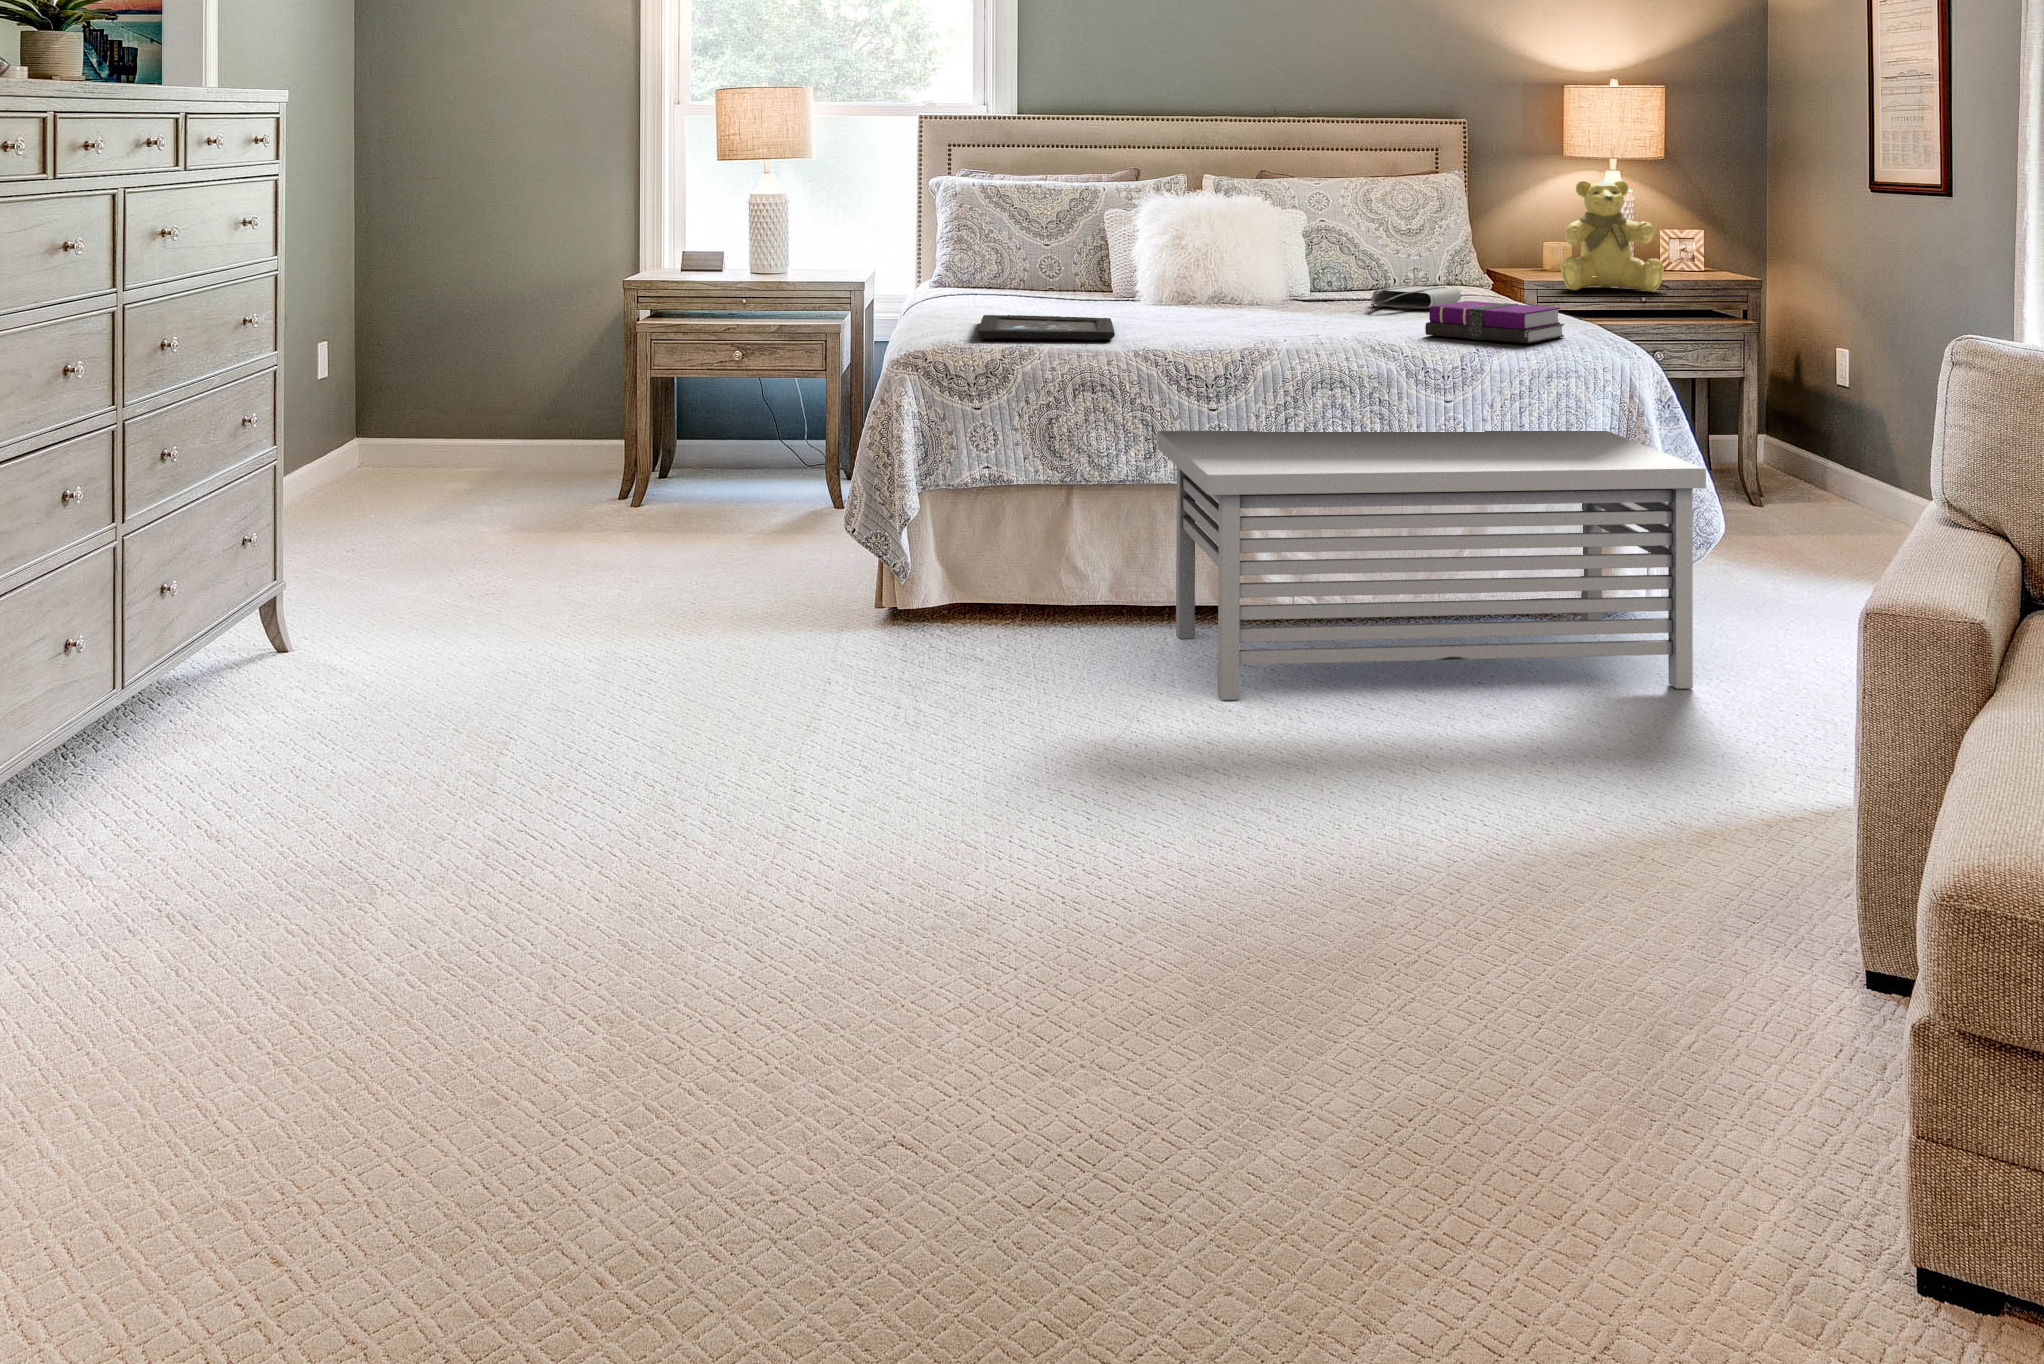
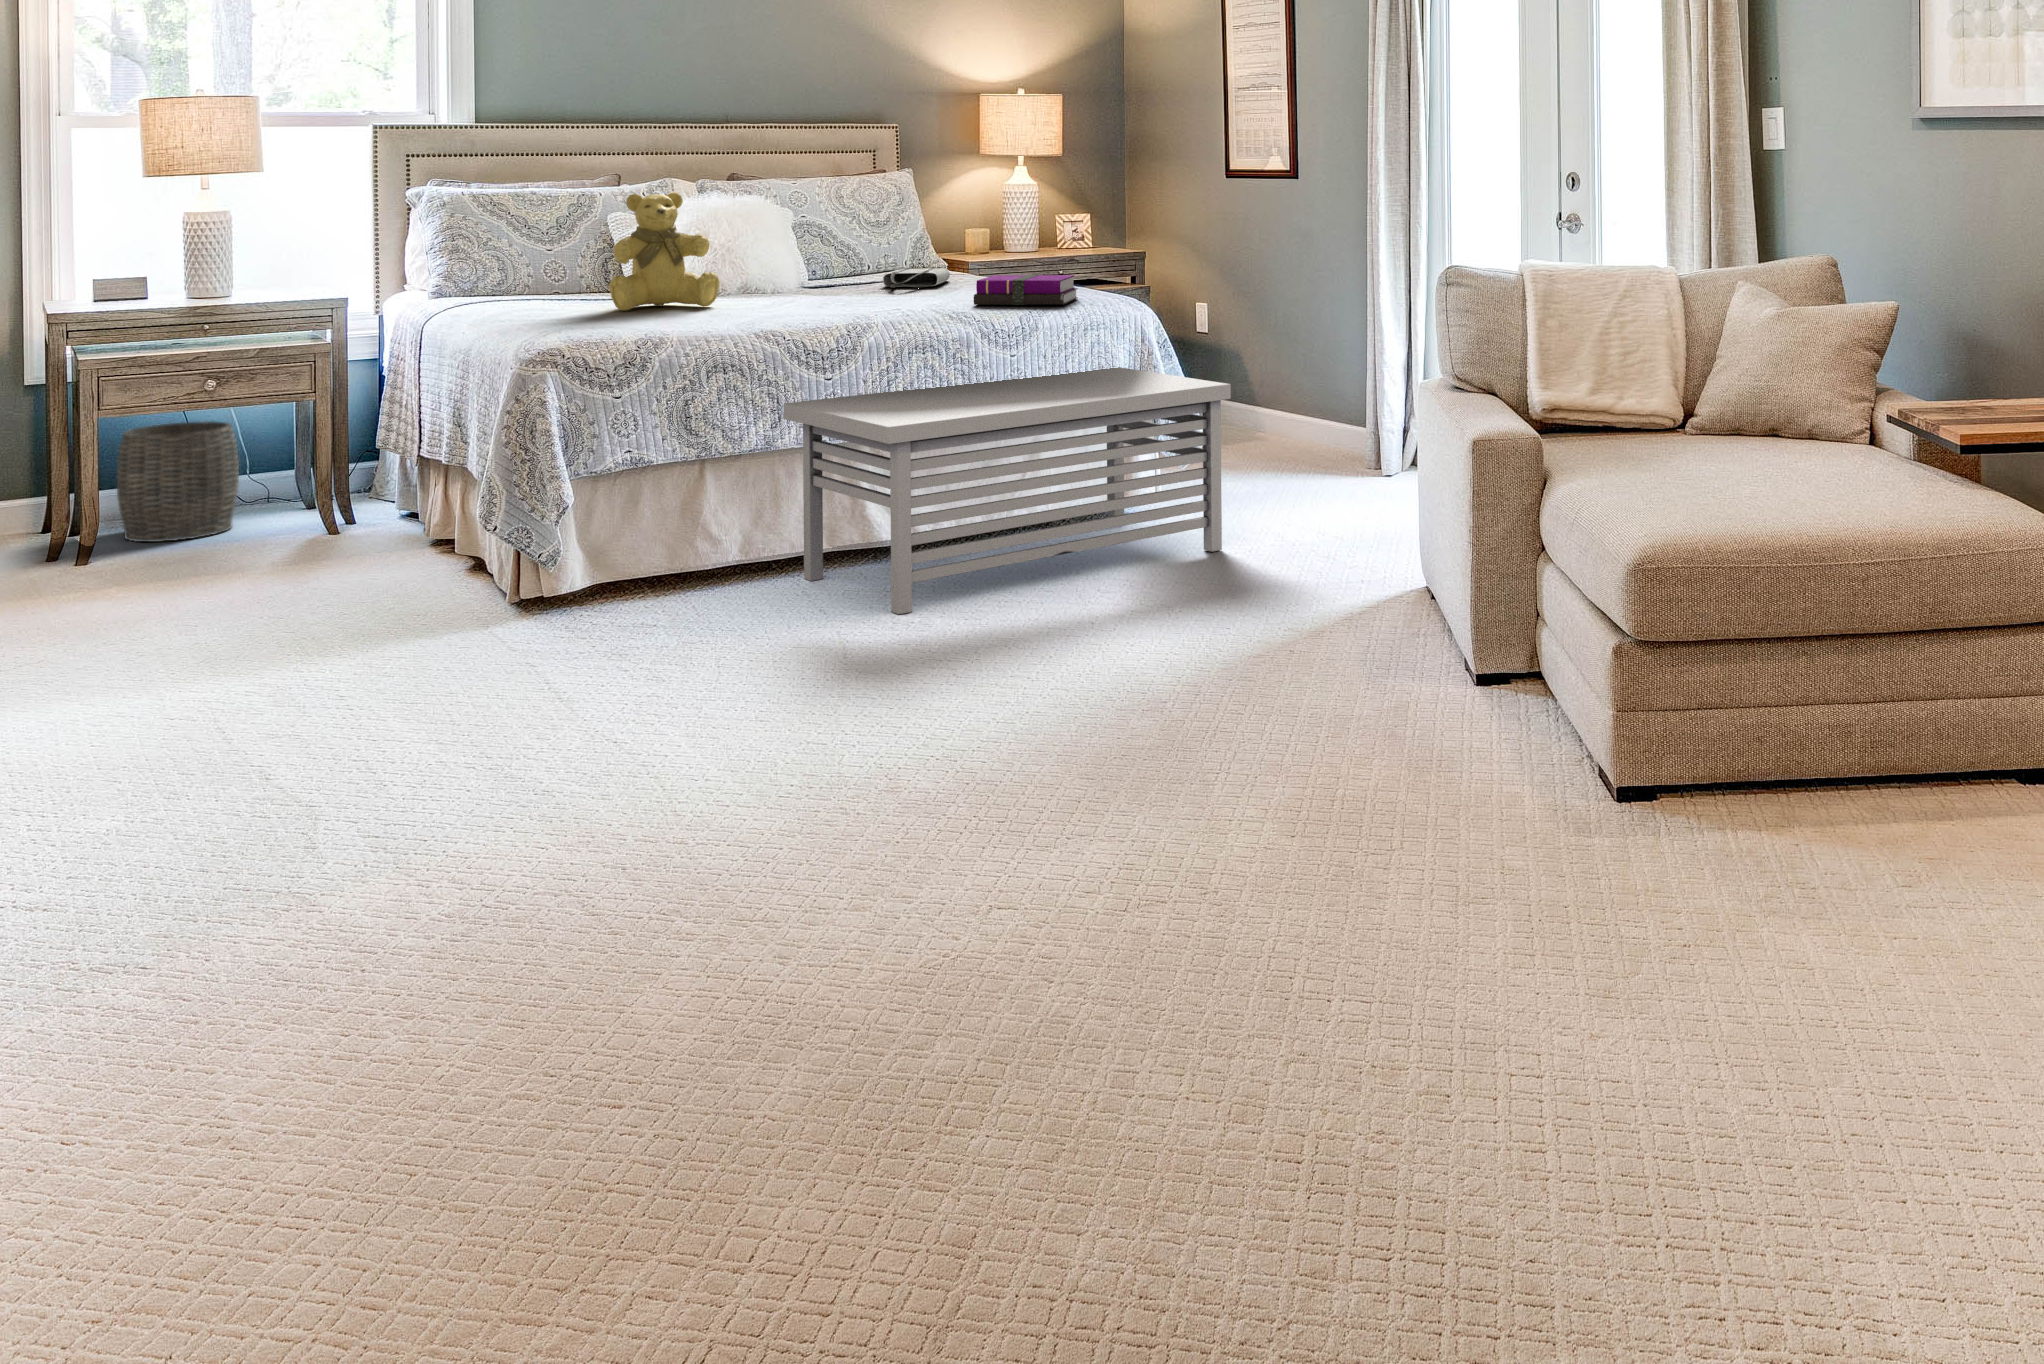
teddy bear: present [1560,180,1664,291] -> present [609,192,720,311]
tray: present [978,315,1115,340] -> none [563,311,726,336]
woven basket: none [687,386,784,496] -> present [117,421,239,542]

